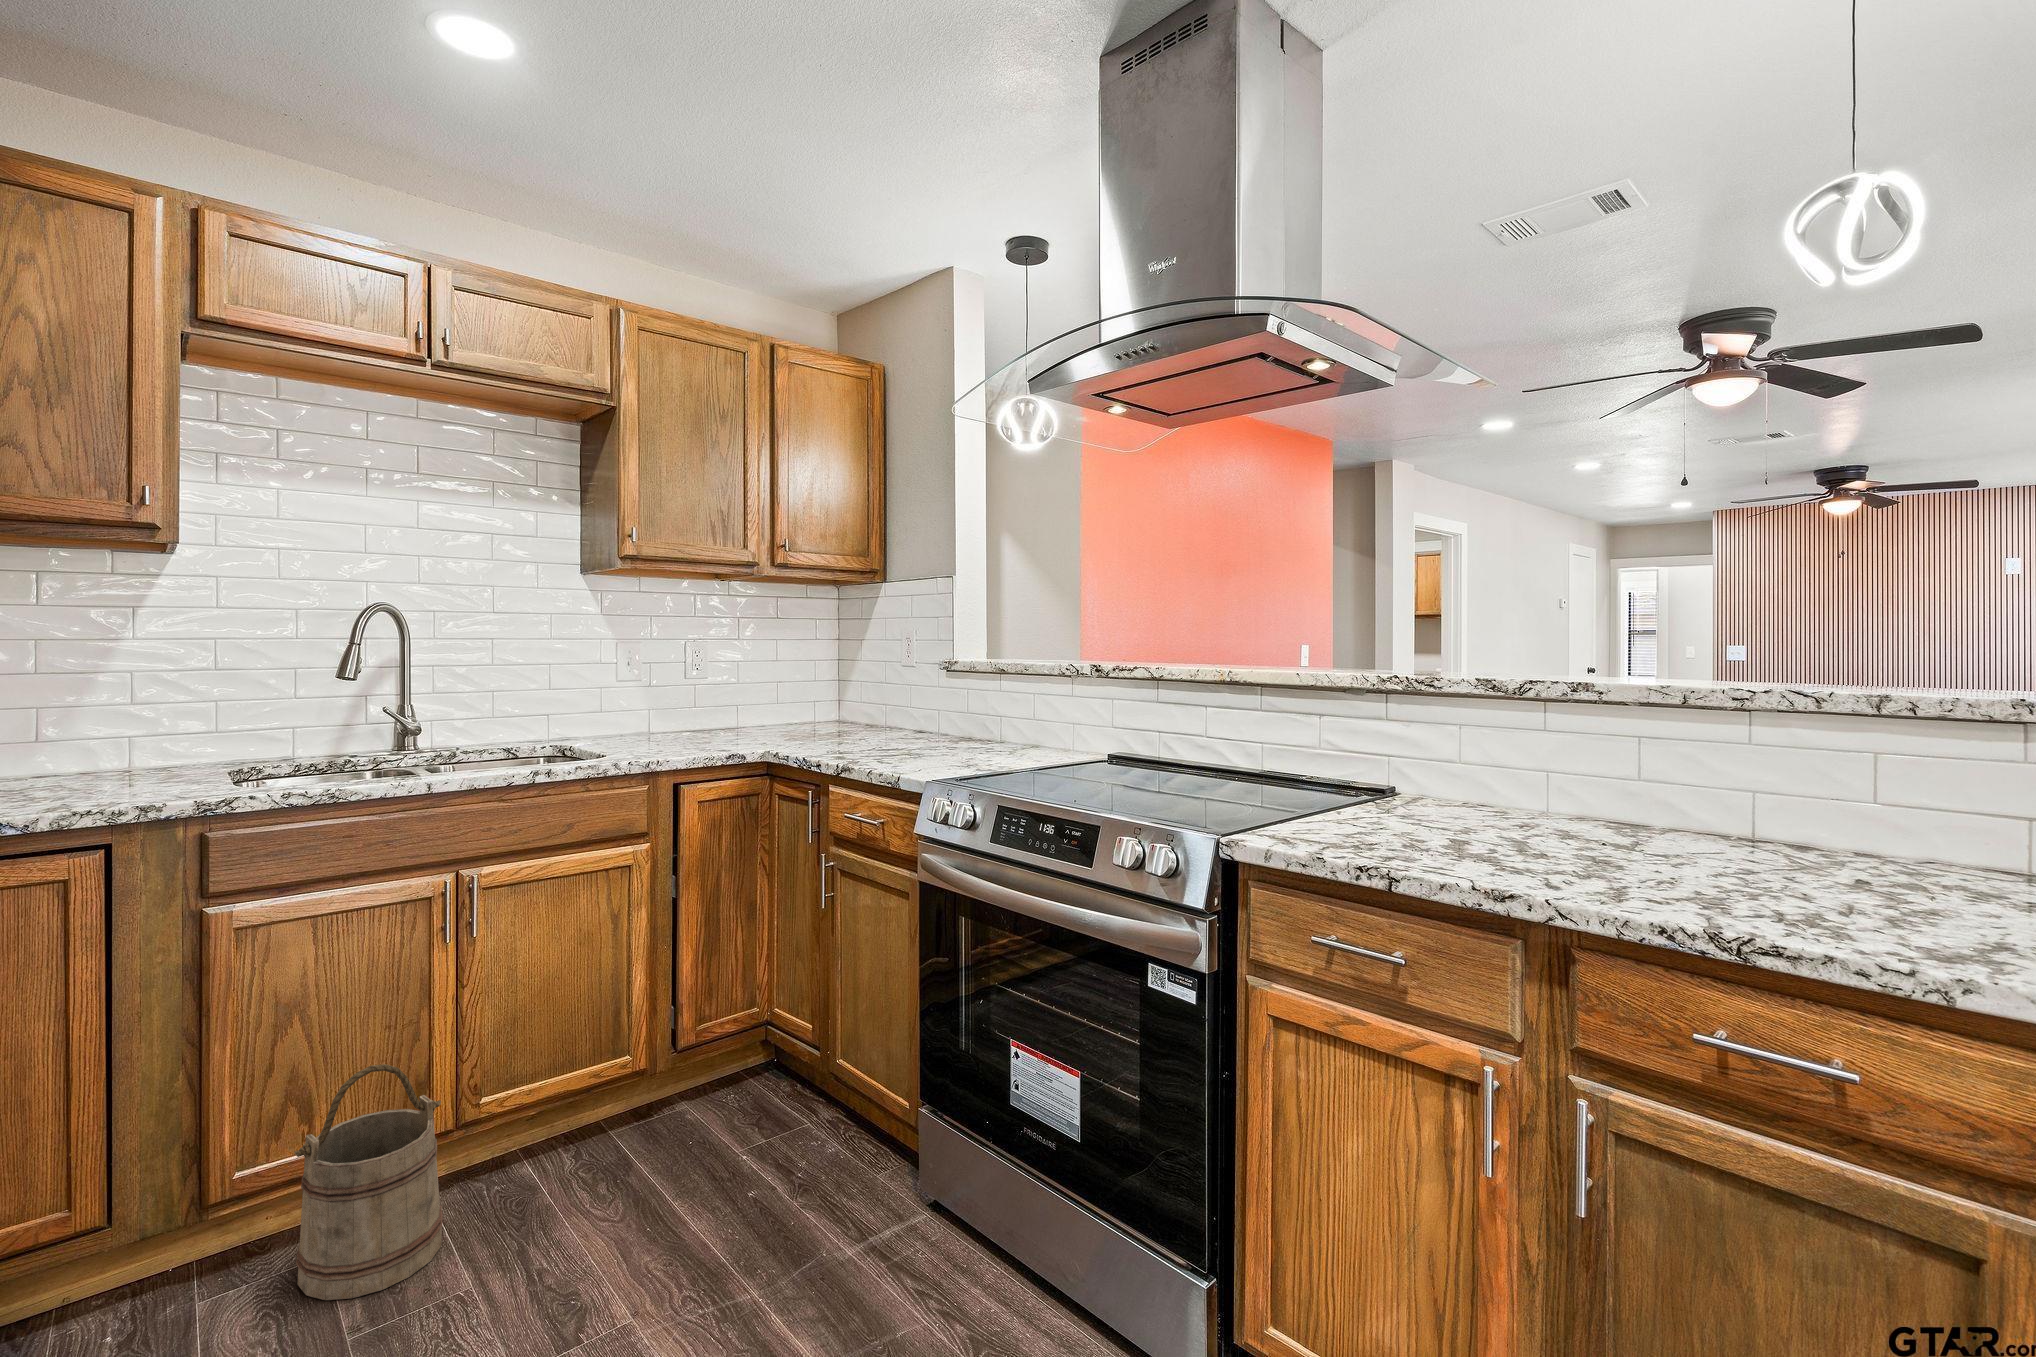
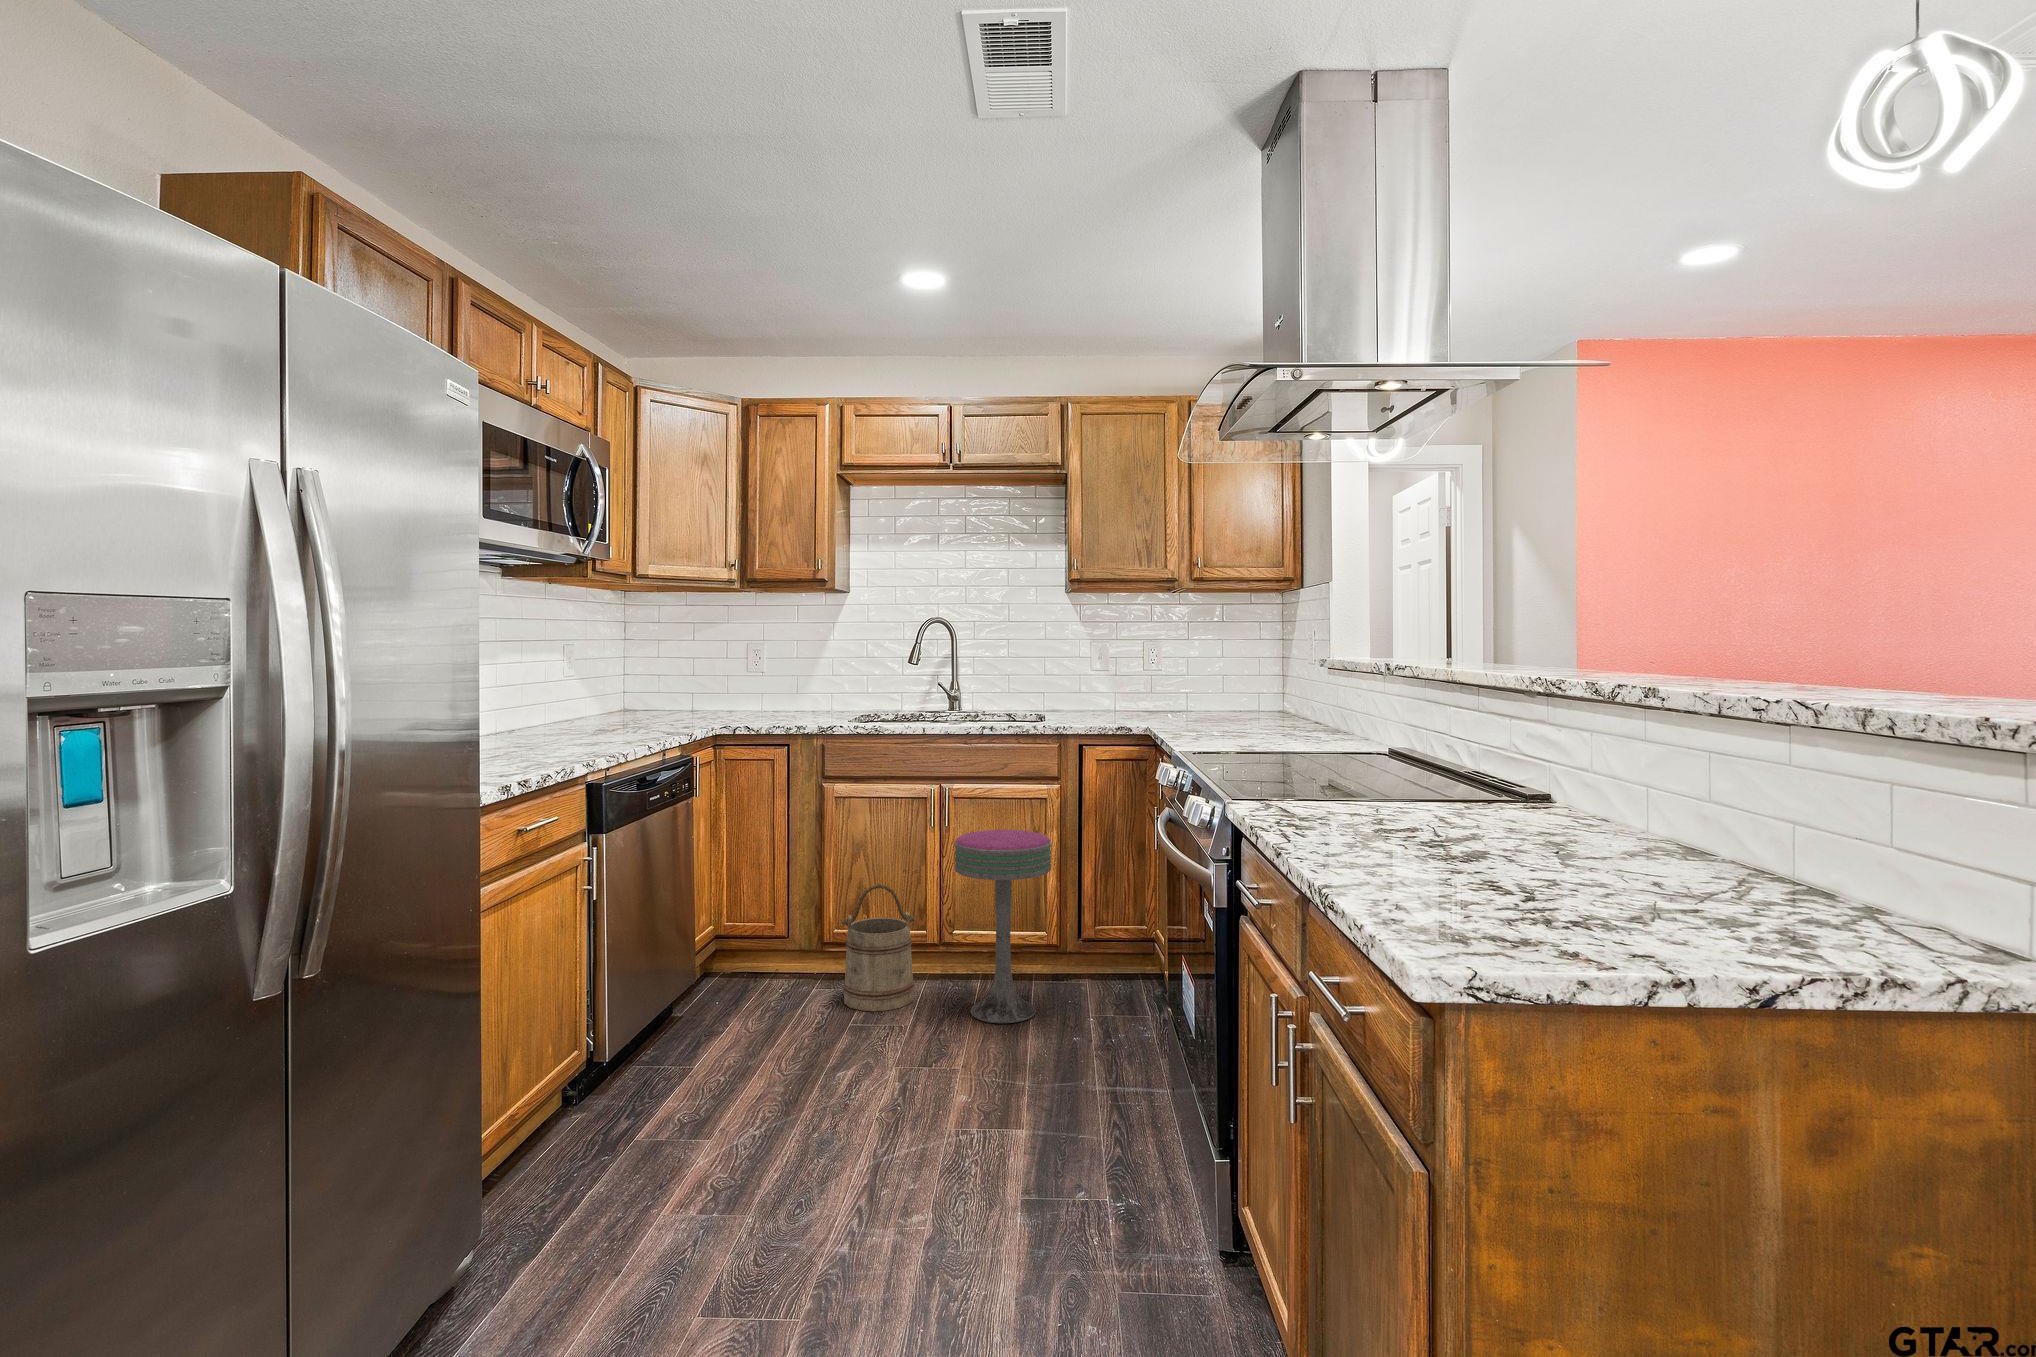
bar stool: none [534,926,692,1233] -> present [955,830,1051,1023]

